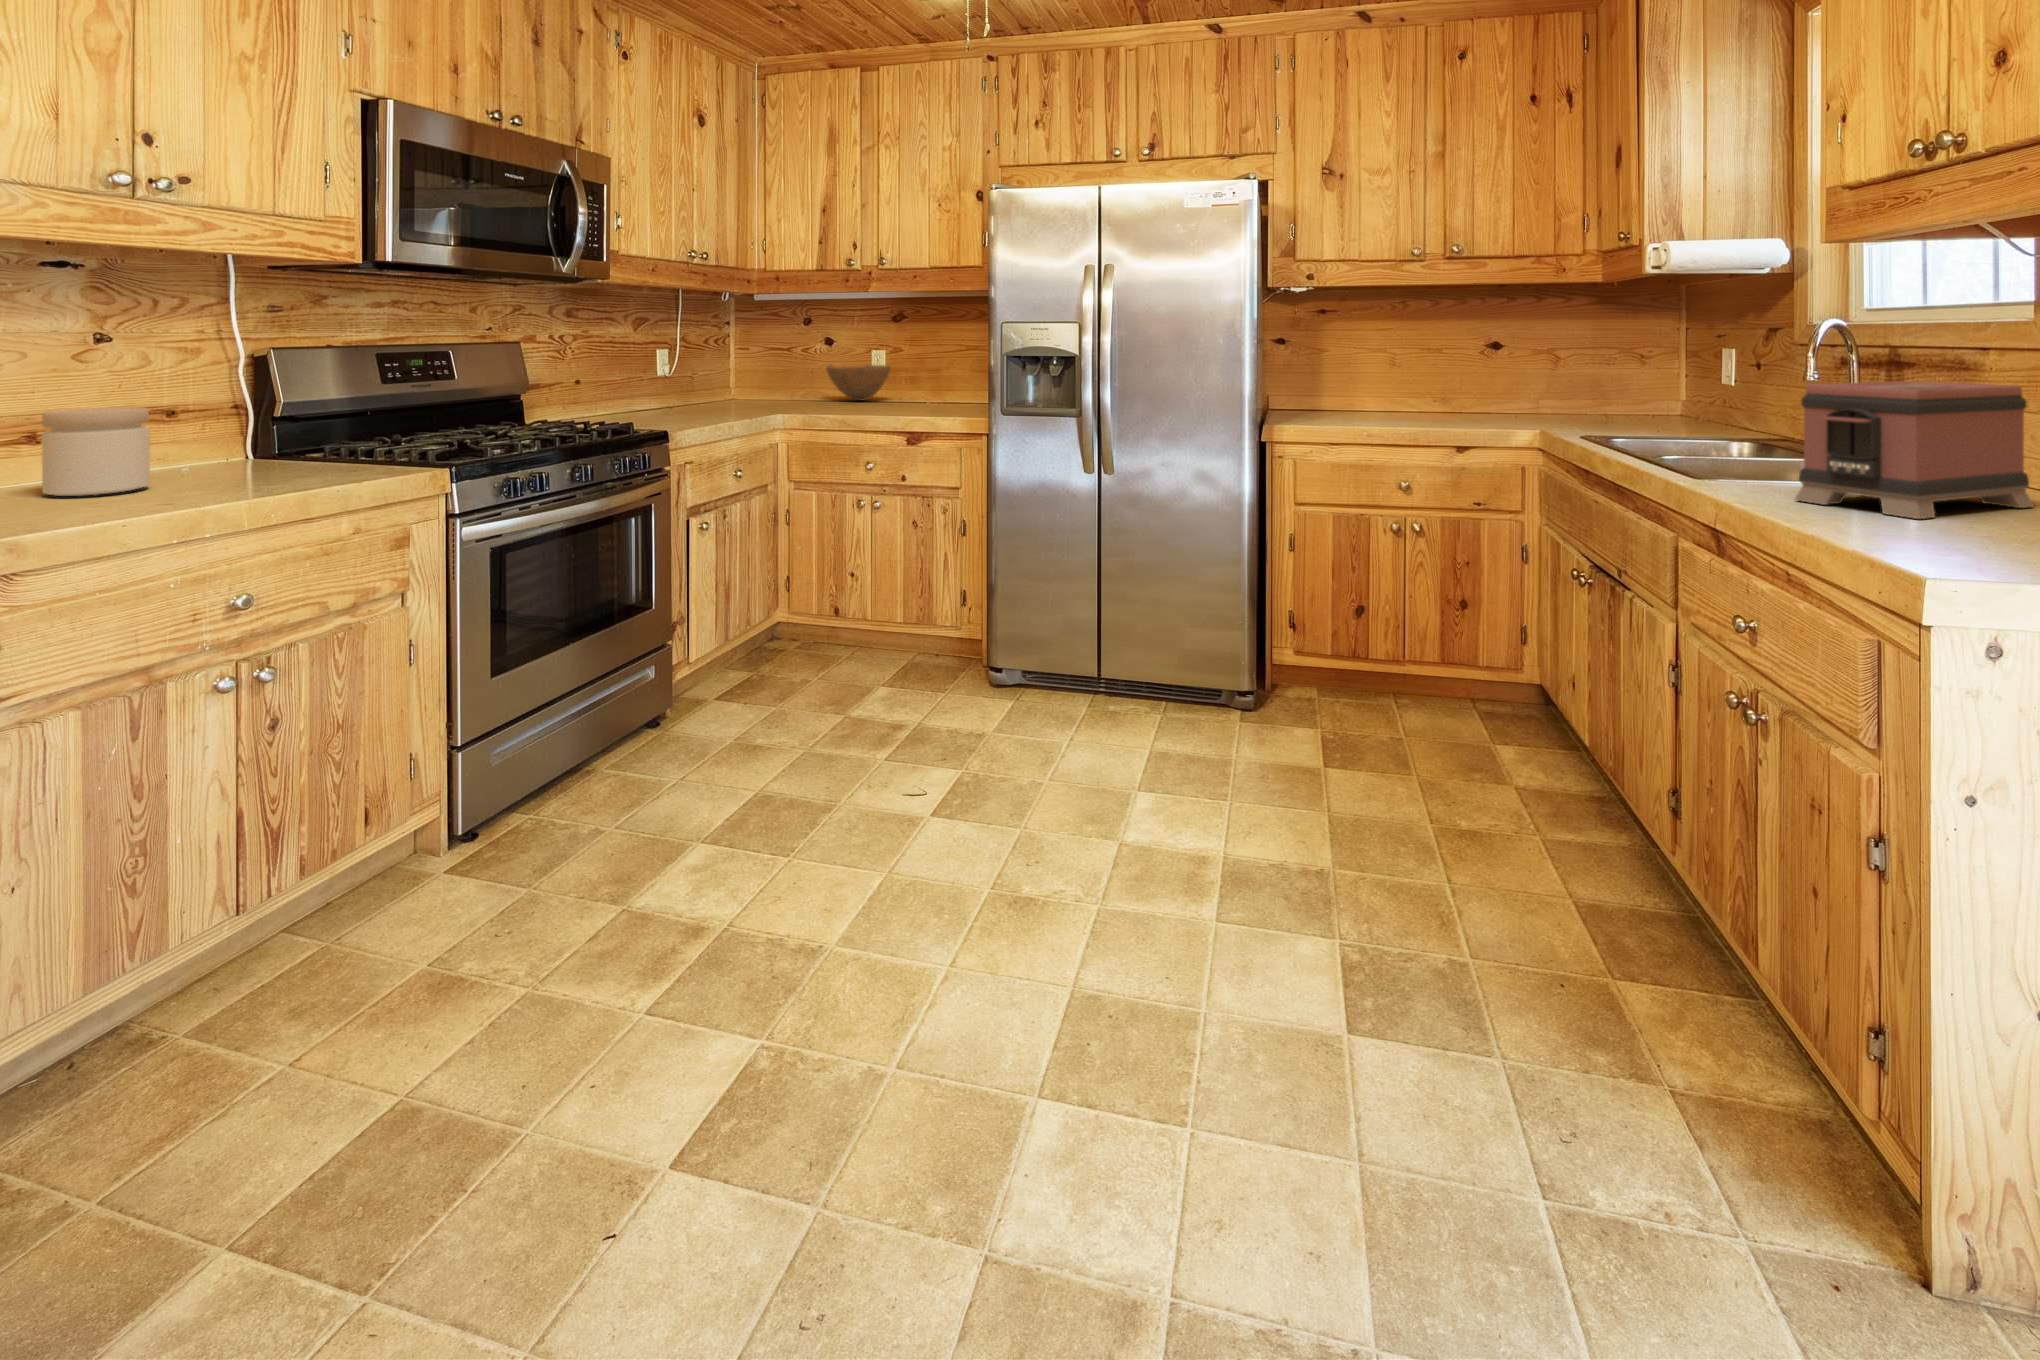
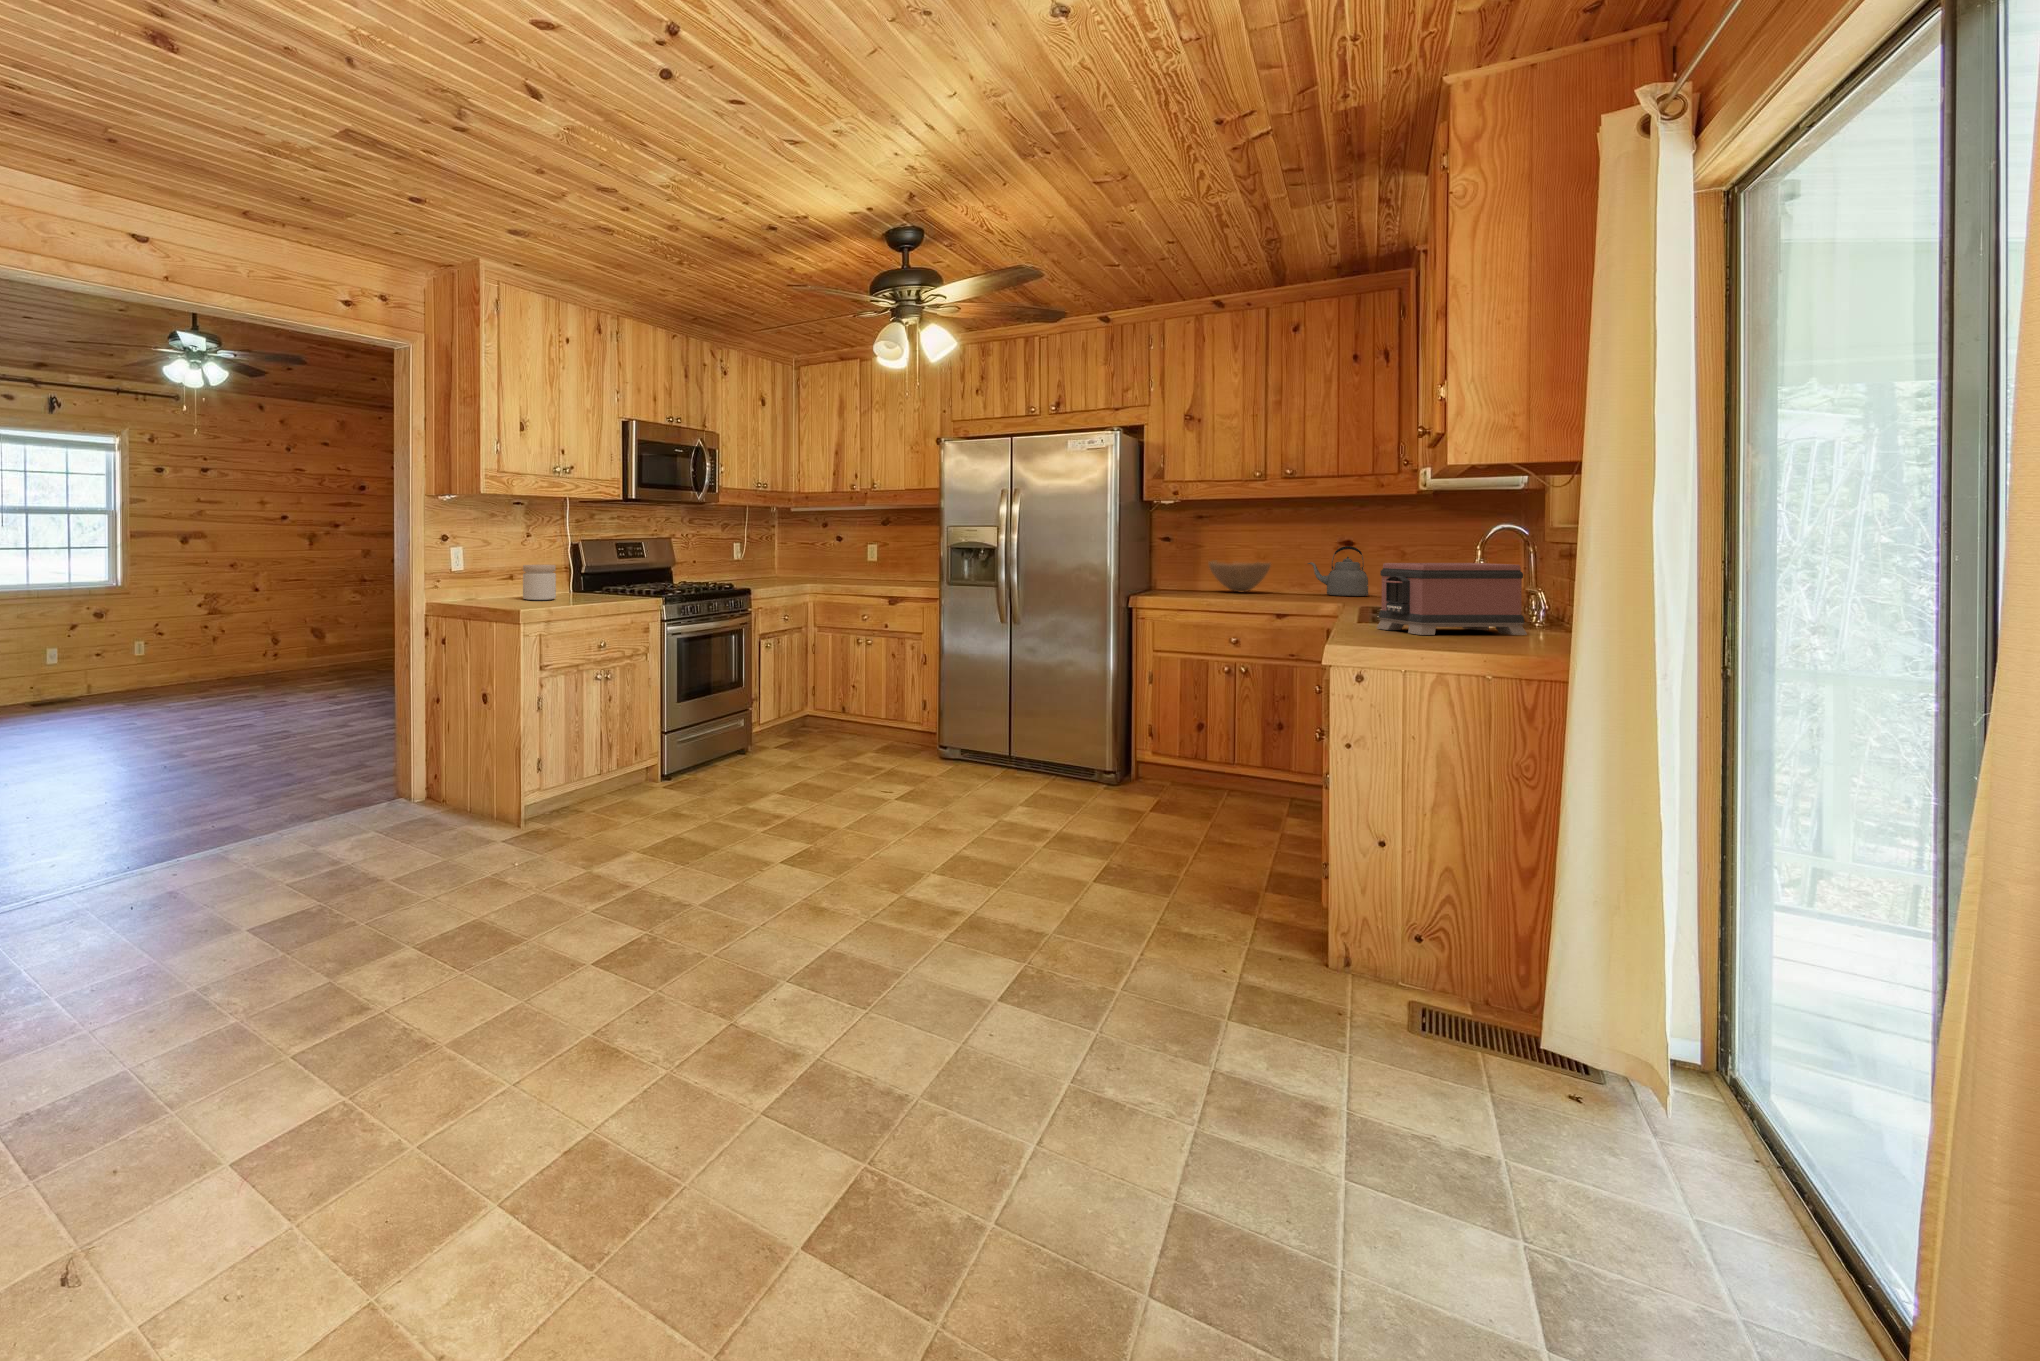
kettle: none [1463,349,1535,415] -> present [1308,546,1368,596]
bowl: present [826,364,891,401] -> present [1209,560,1271,593]

